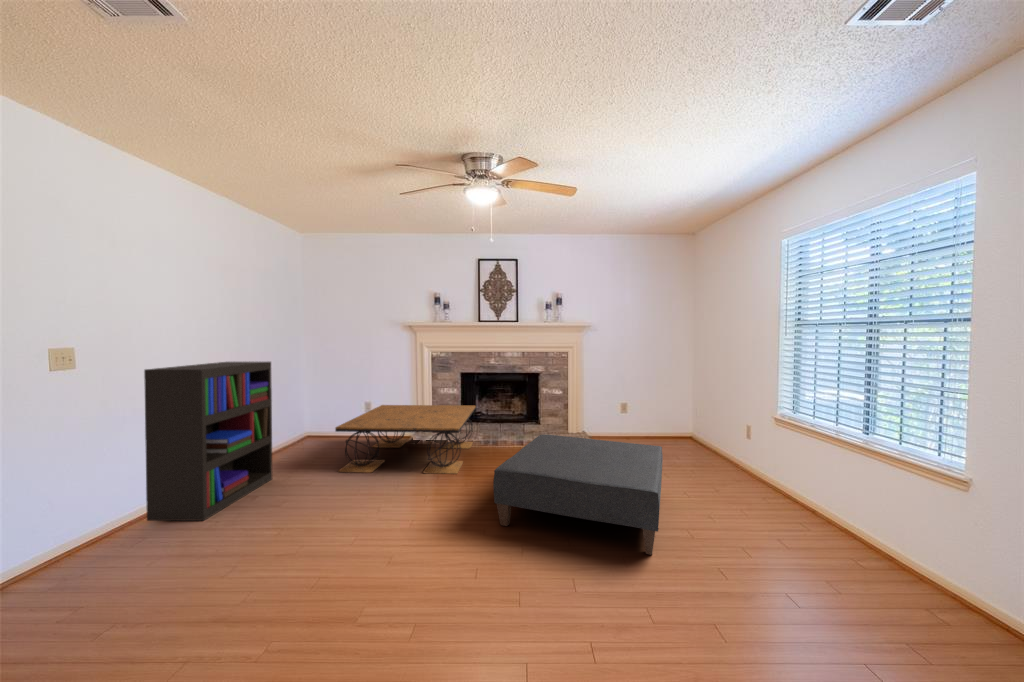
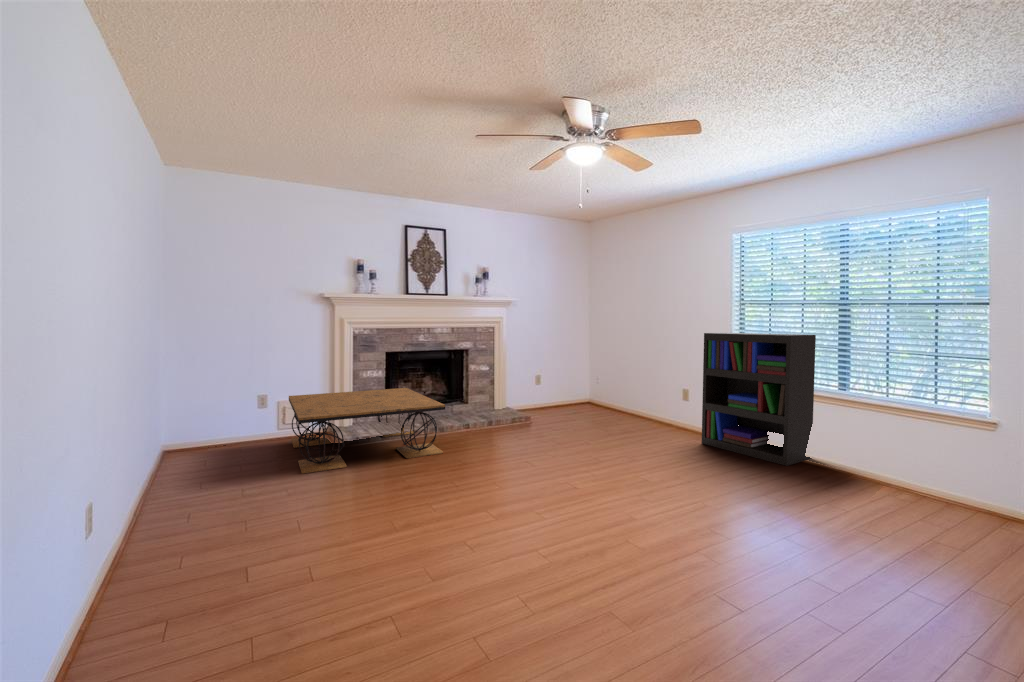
bookshelf: present [144,362,272,521] -> present [702,333,816,466]
ottoman: present [493,435,663,555] -> none [519,400,676,477]

